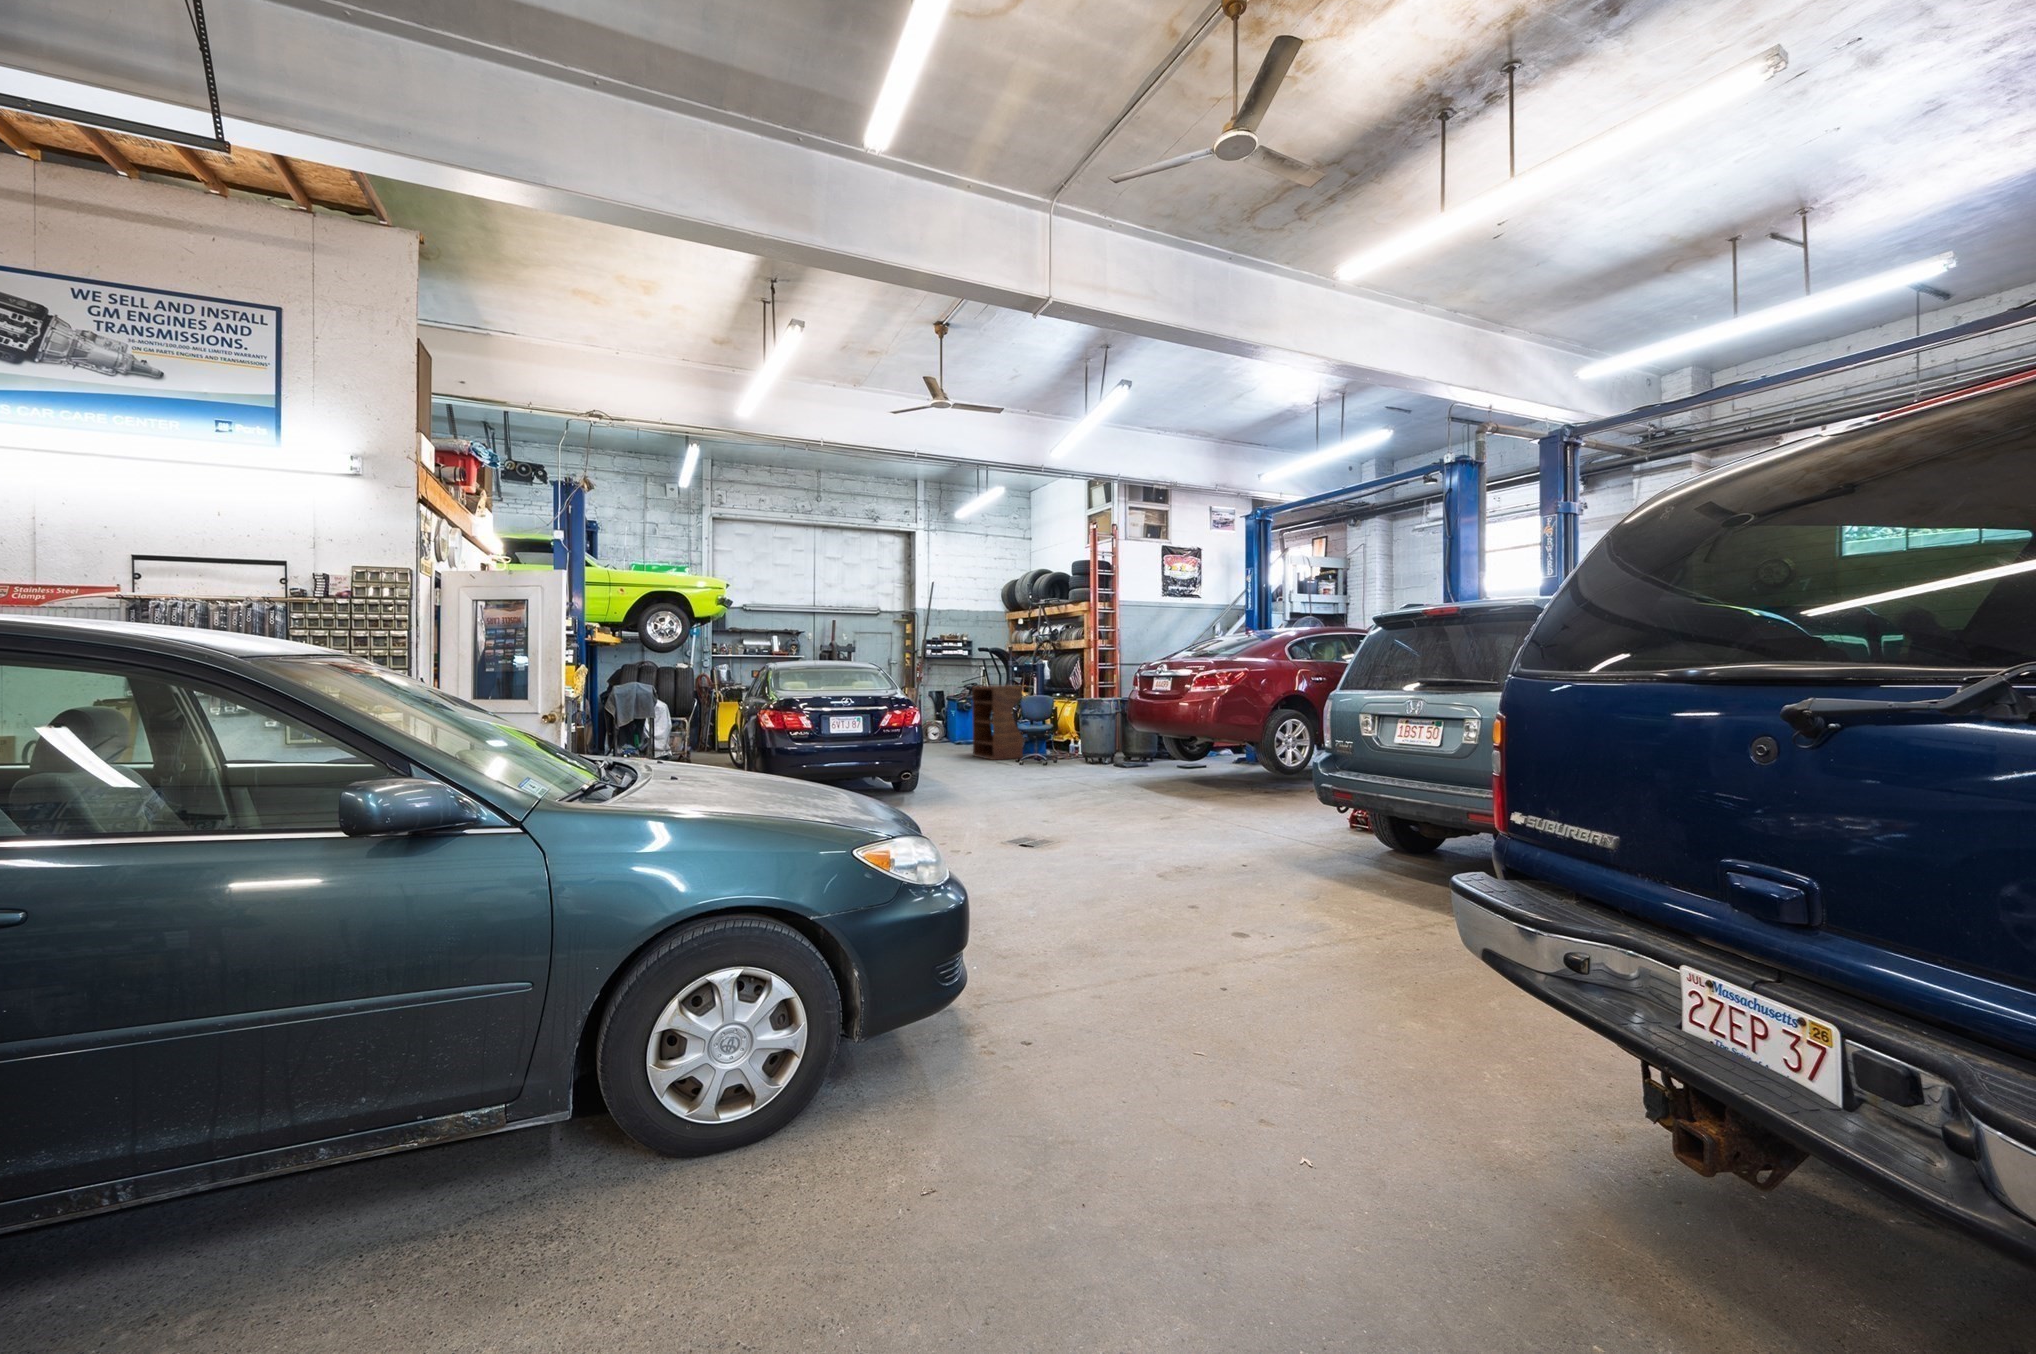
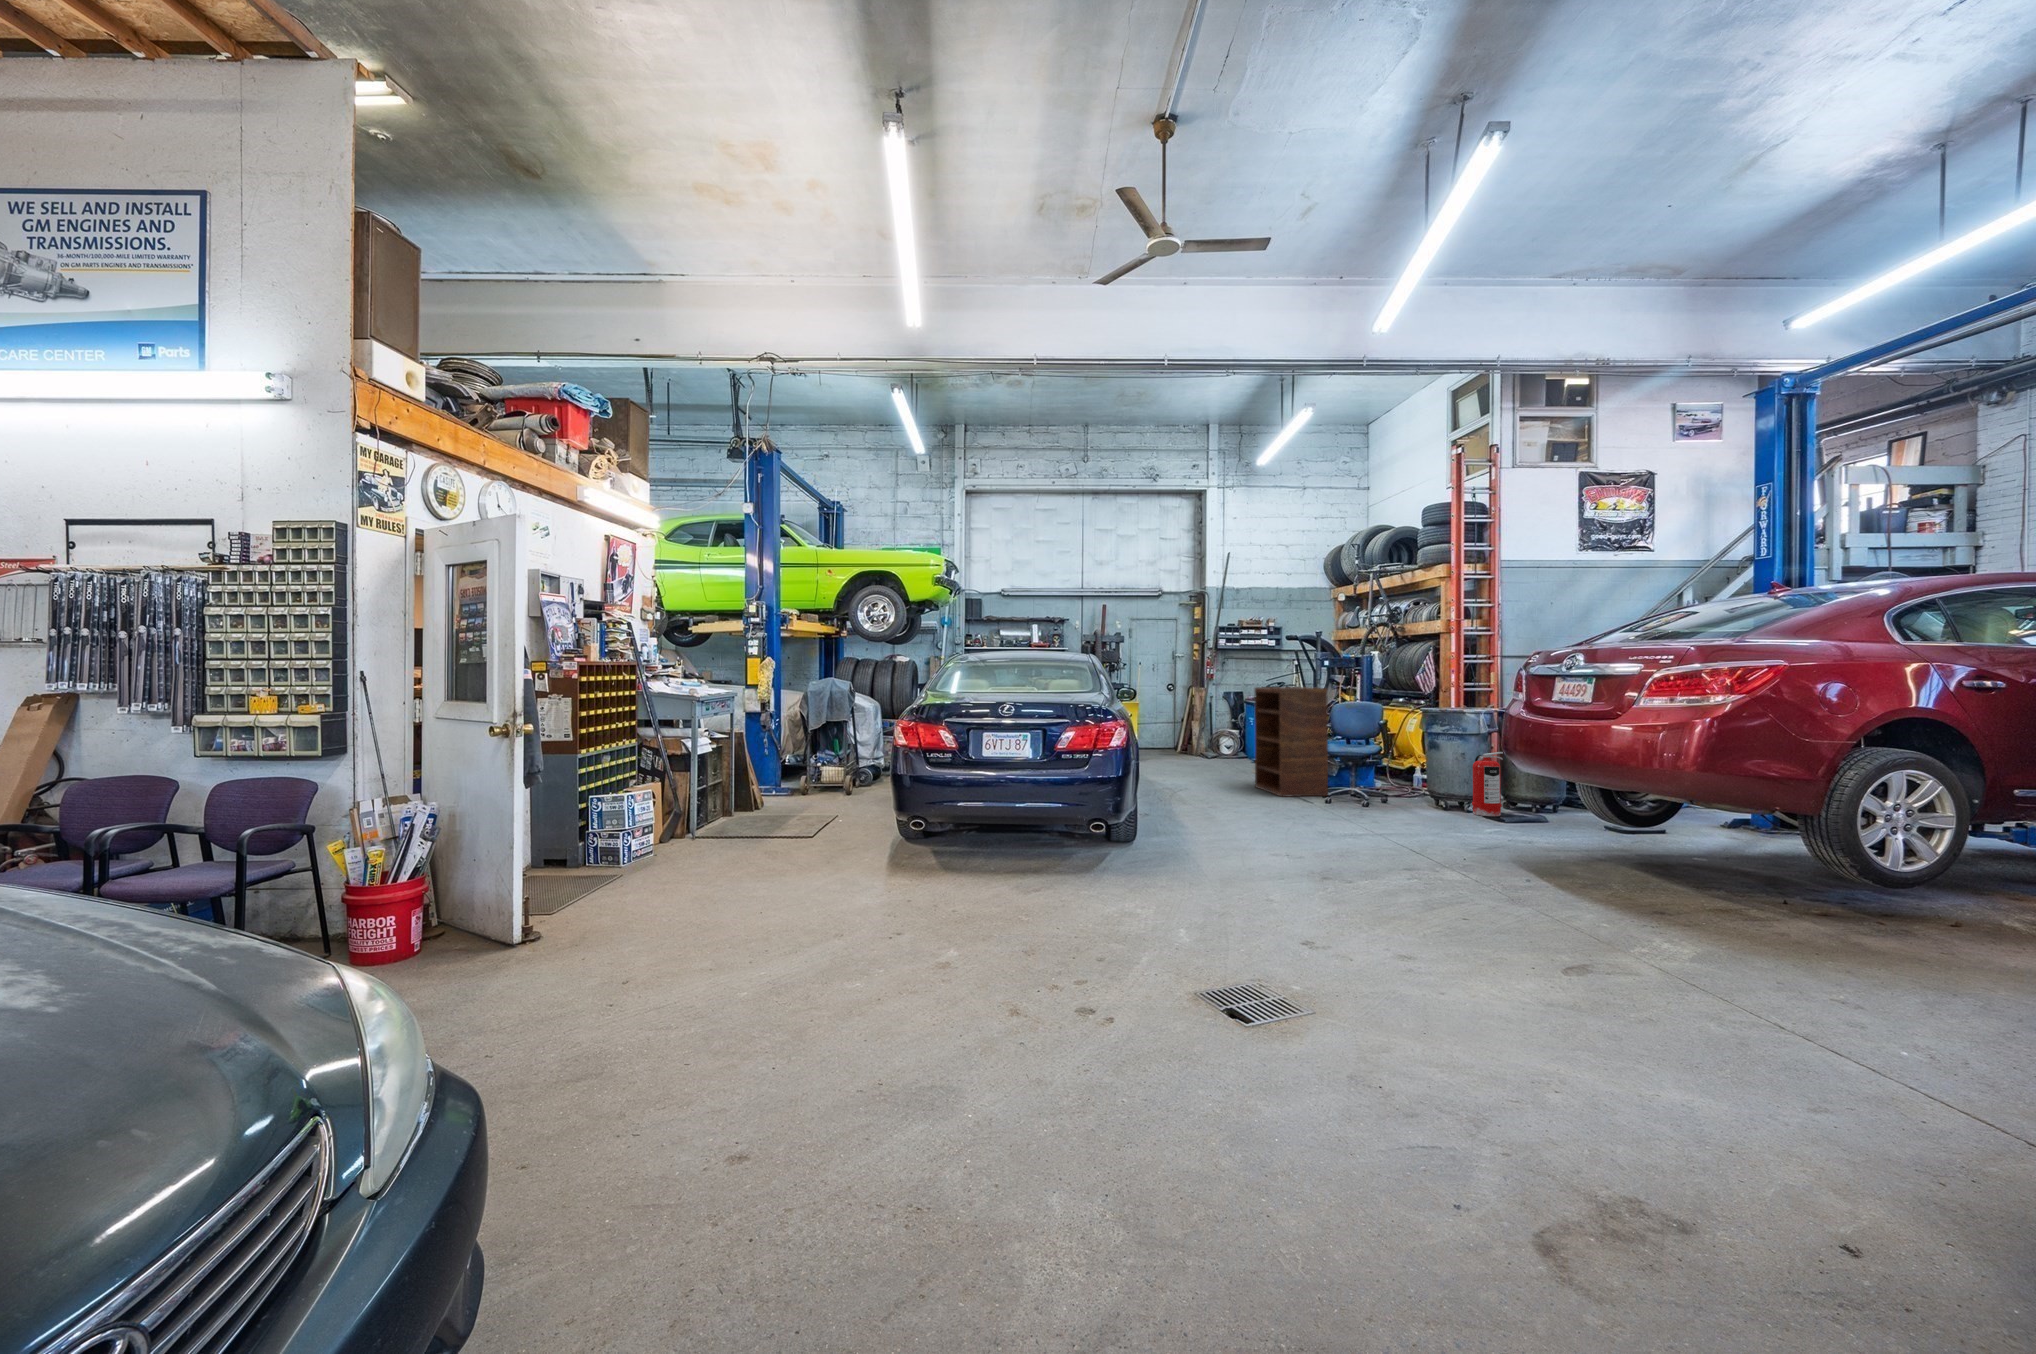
fire extinguisher: none [1109,723,1126,762] -> present [1472,752,1503,816]

